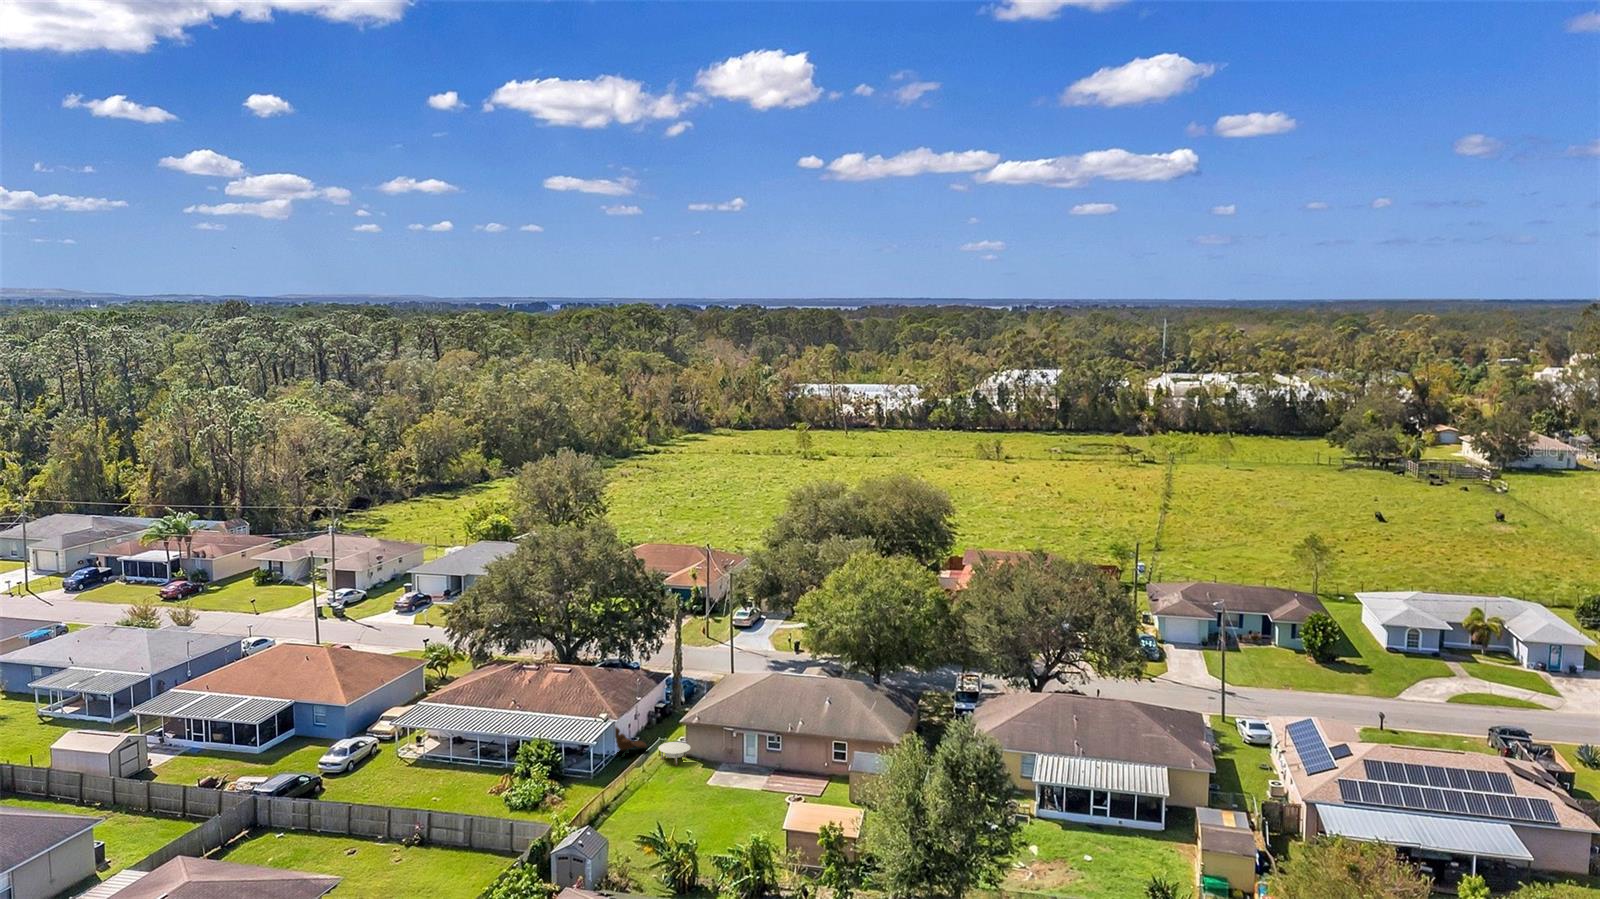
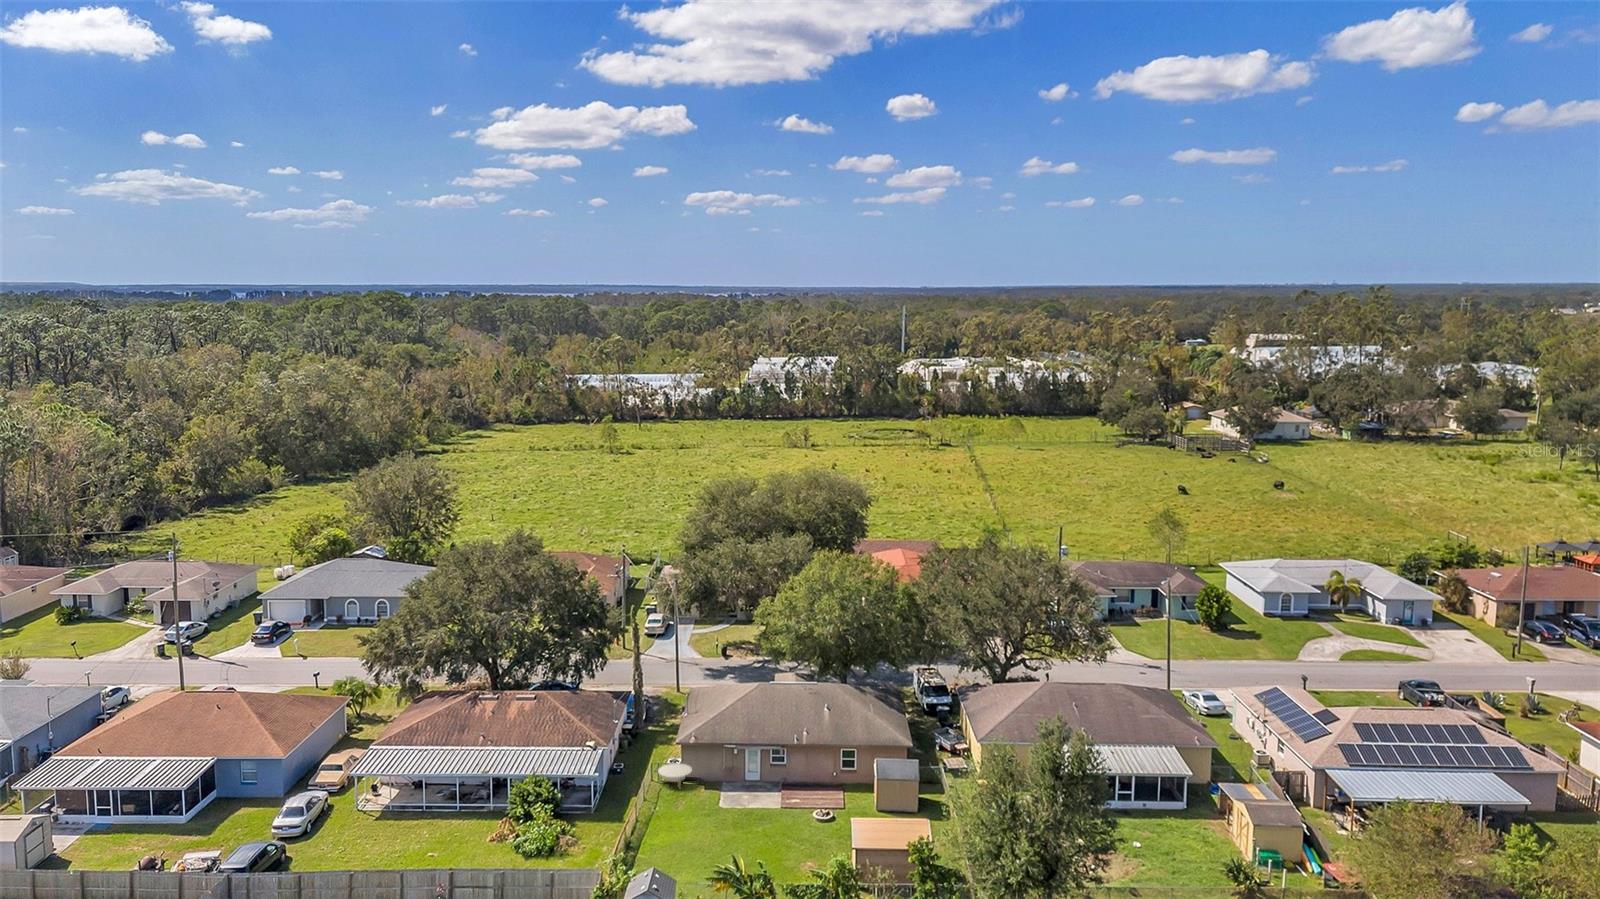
lounge chair: present [615,727,647,752] -> none [604,750,642,785]

